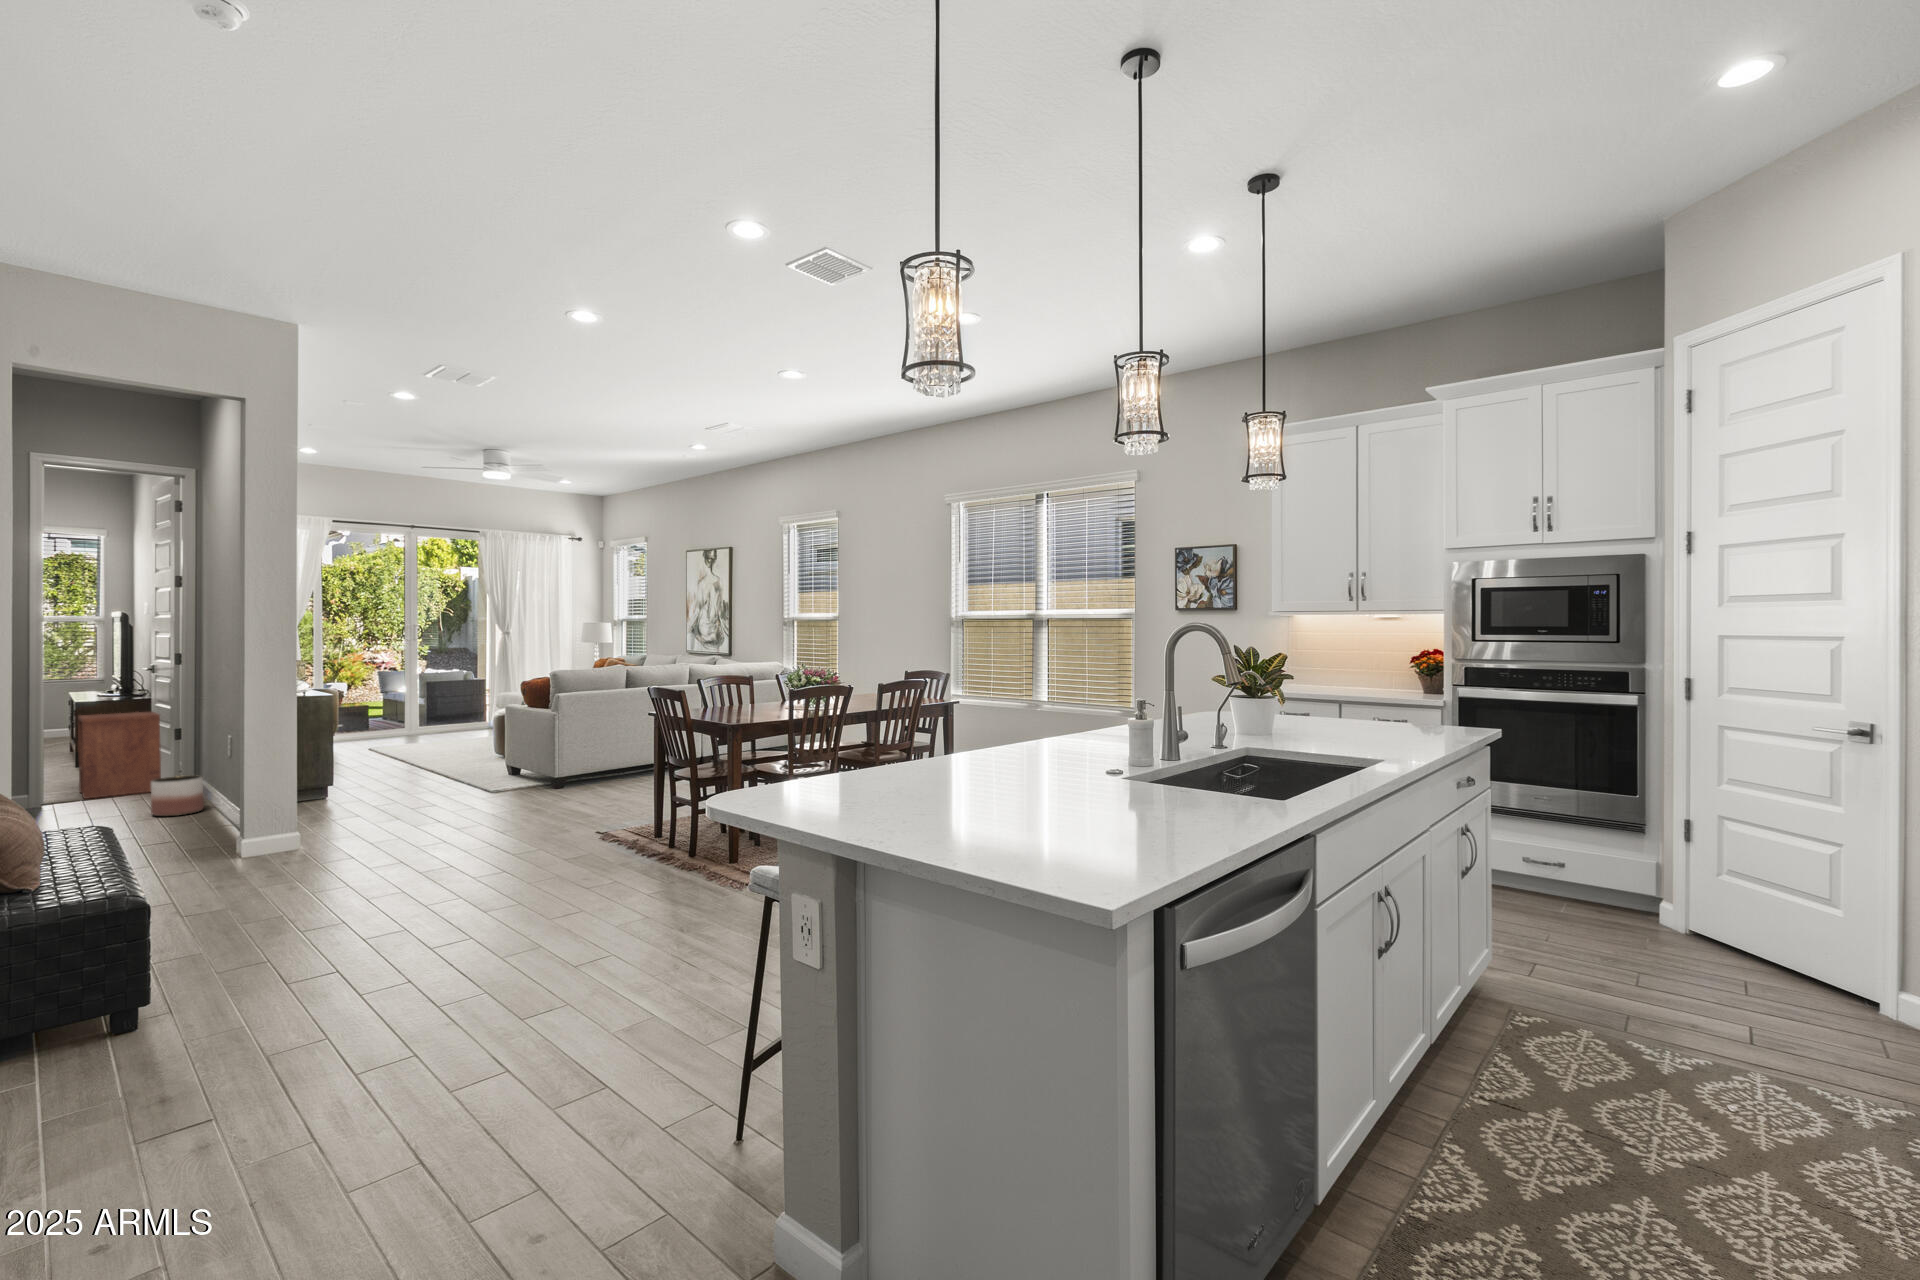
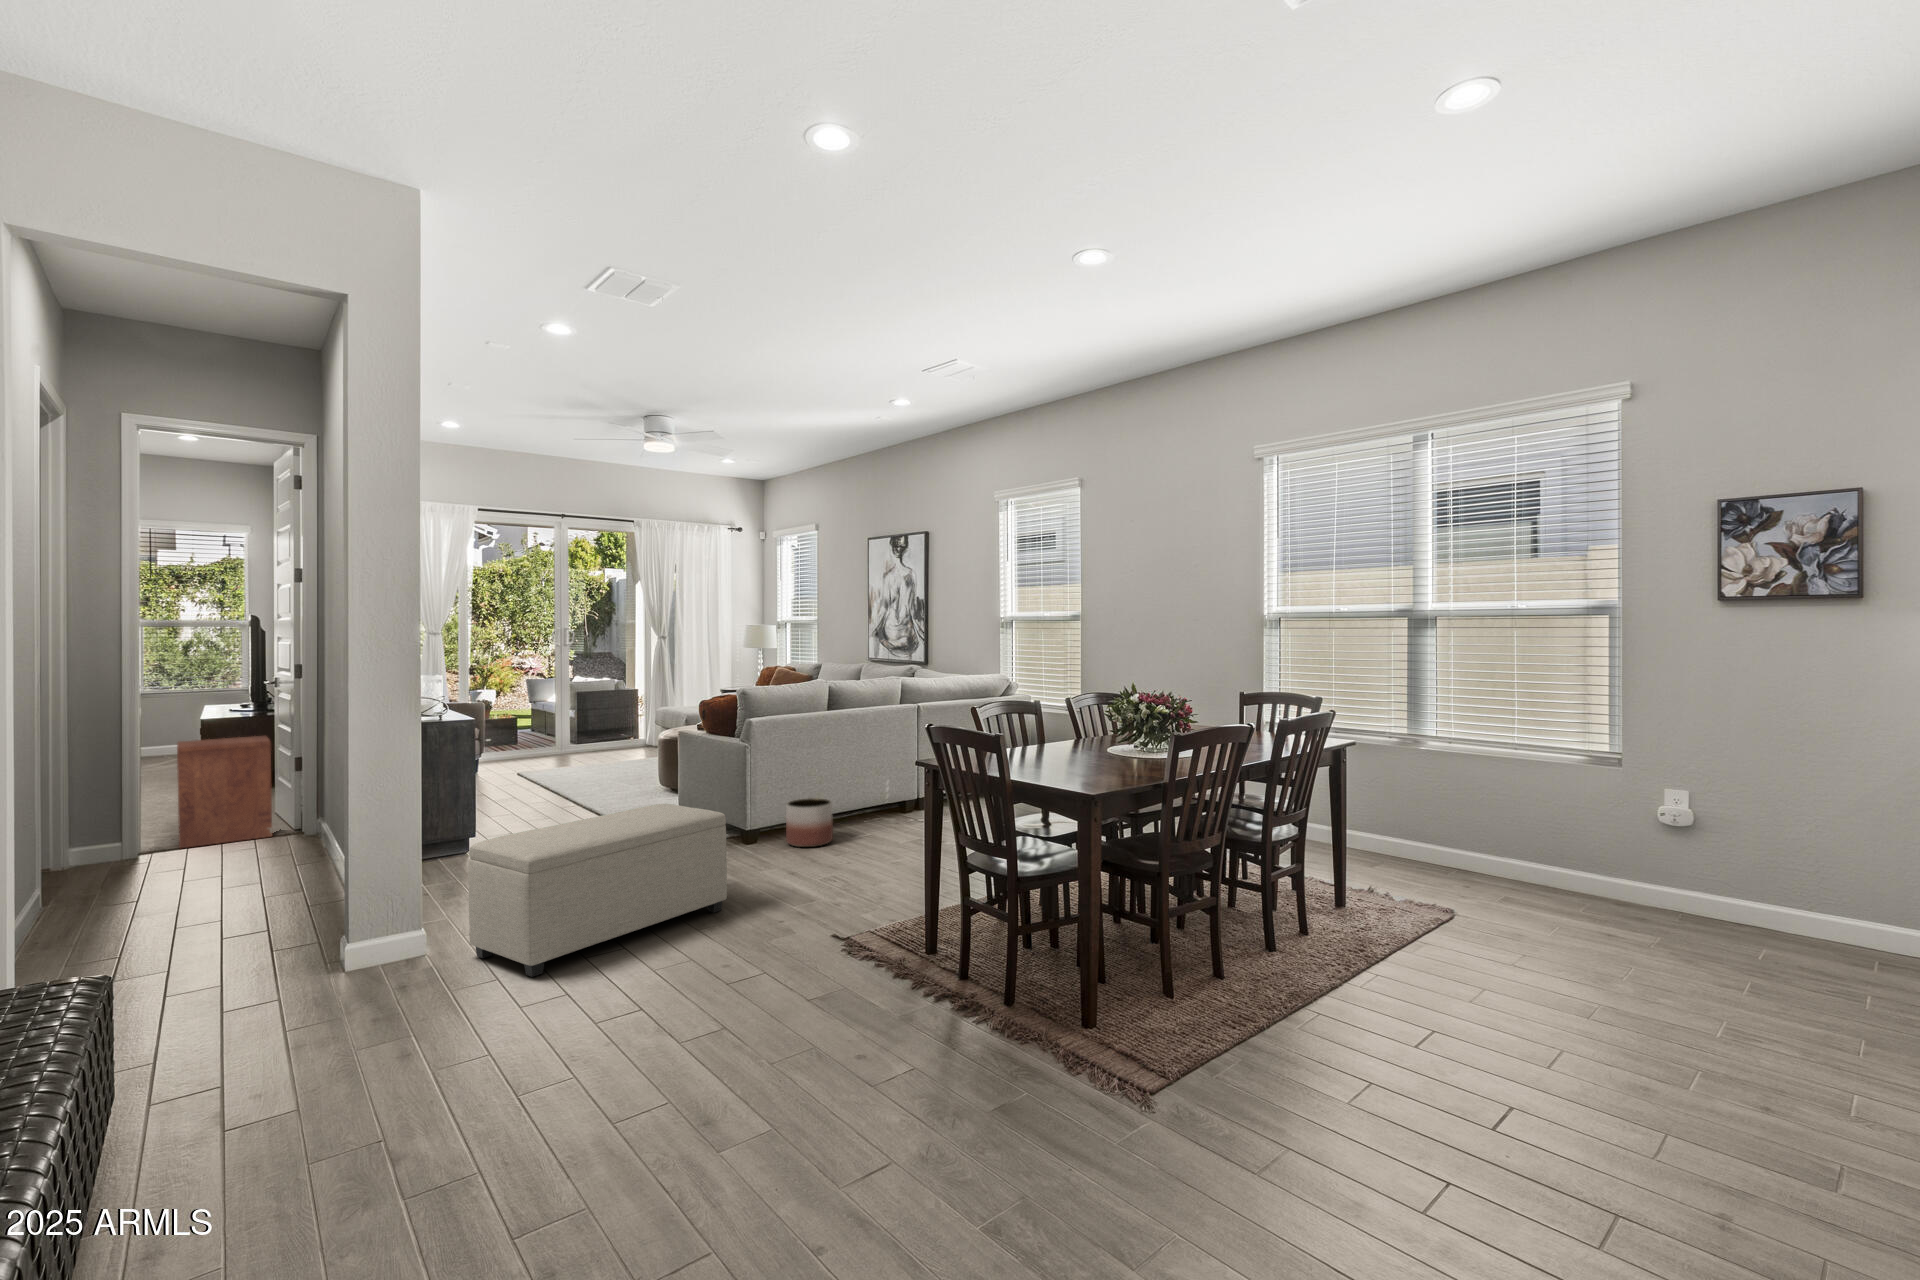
ottoman: none [337,750,526,853] -> present [468,804,727,977]
planter: present [151,775,204,816] -> present [786,798,833,847]

